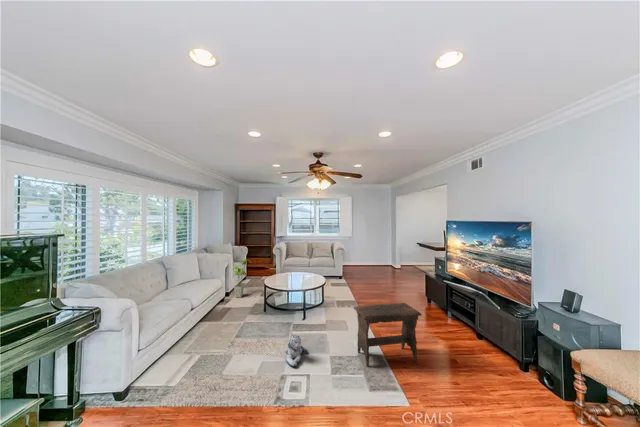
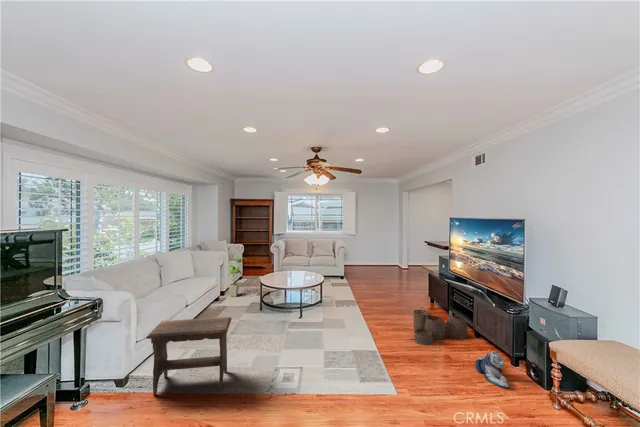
footstool: present [354,303,422,367] -> present [146,317,232,395]
woven basket: none [415,308,470,347] -> present [413,307,468,345]
plush toy: present [286,336,307,366] -> present [476,352,509,388]

